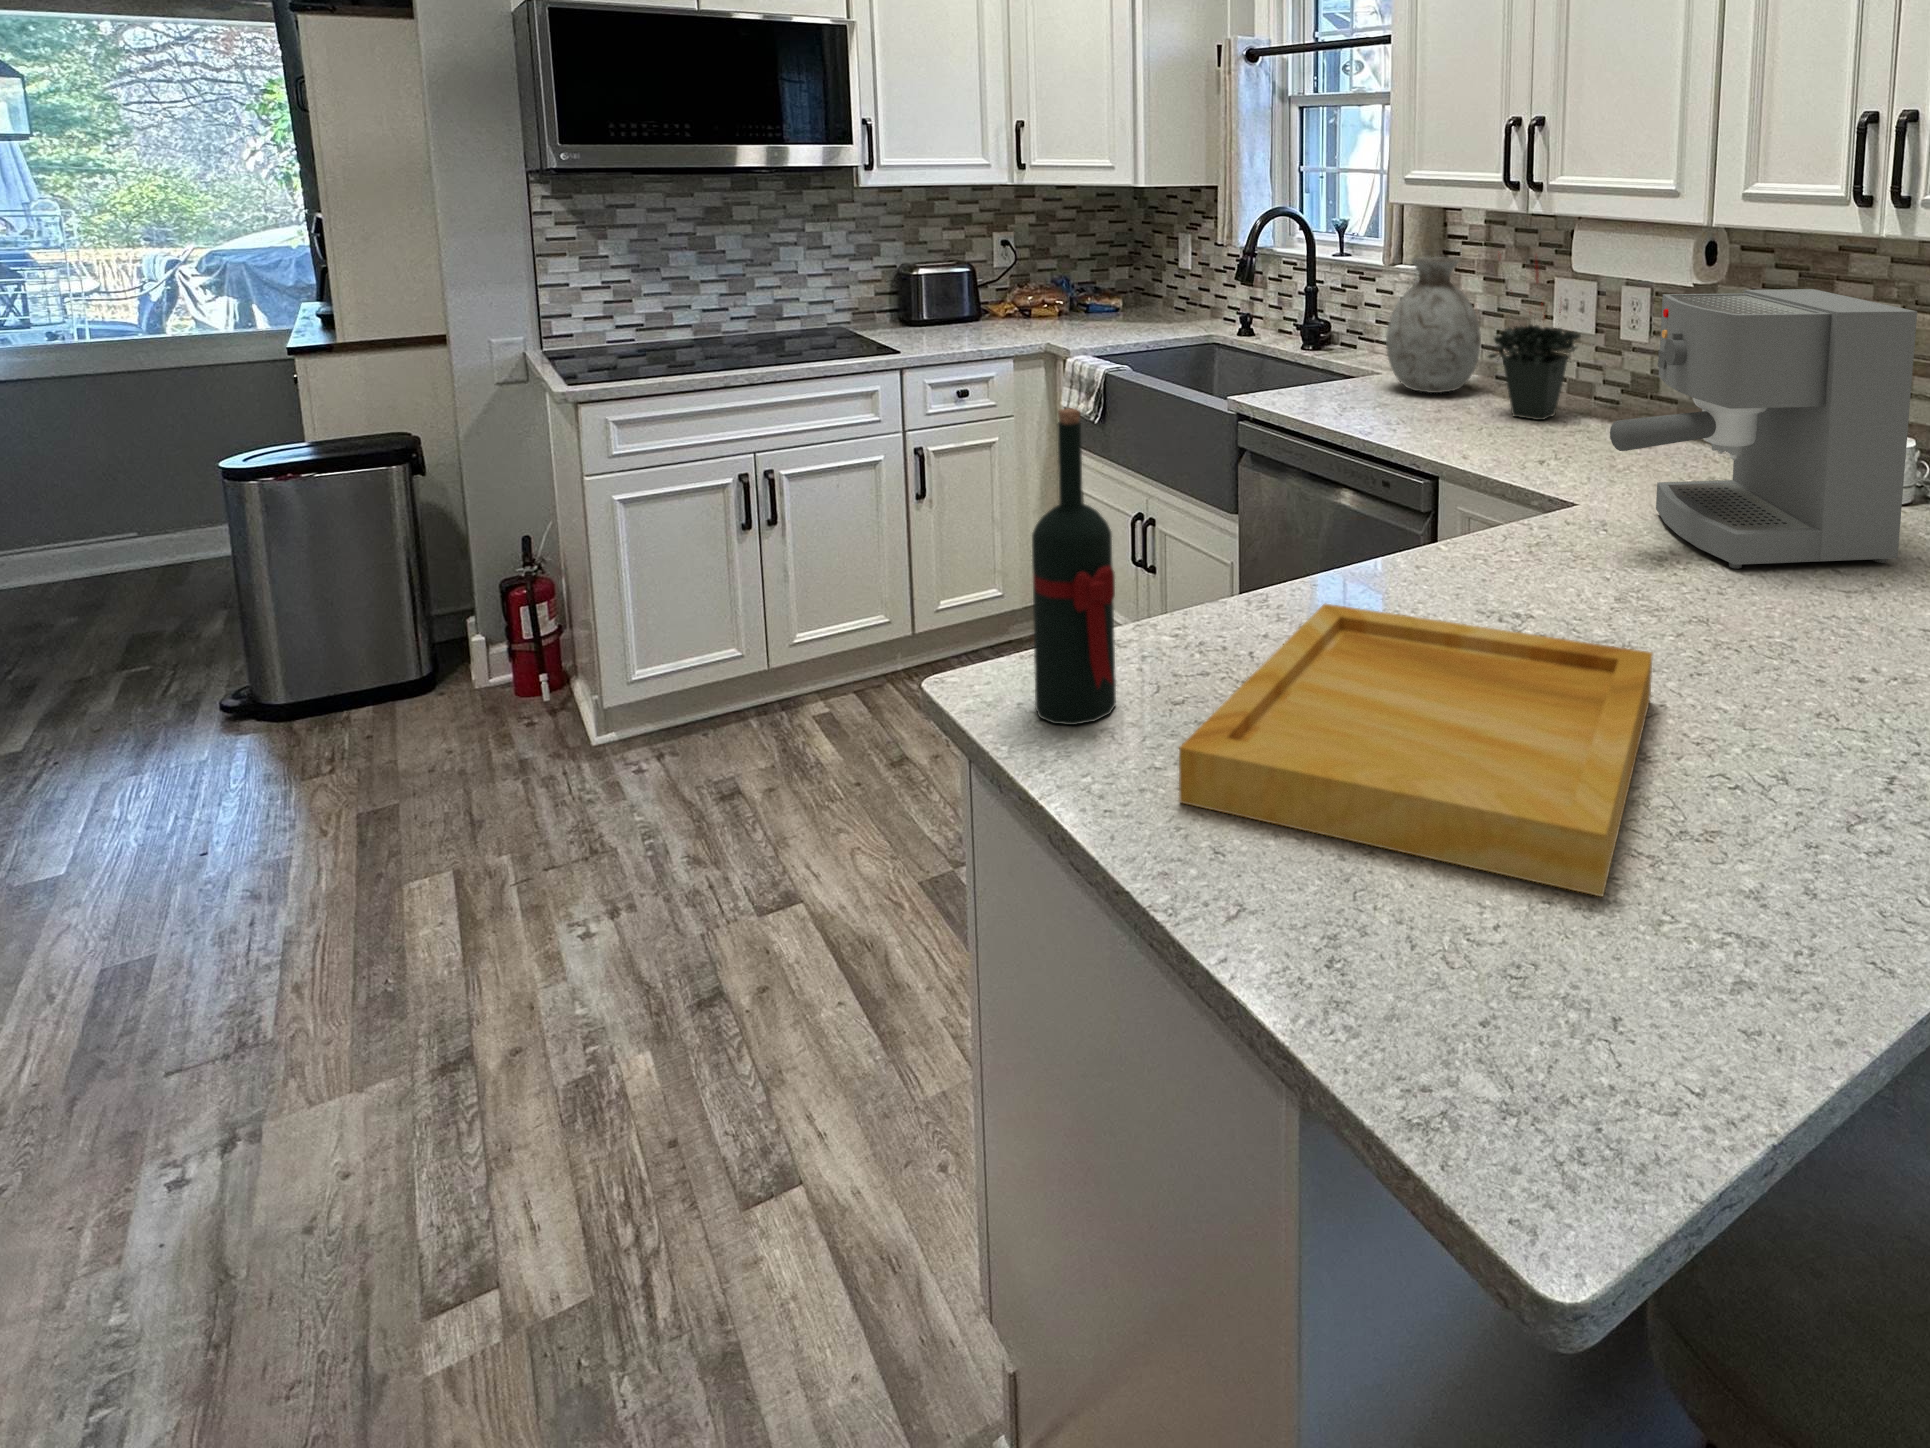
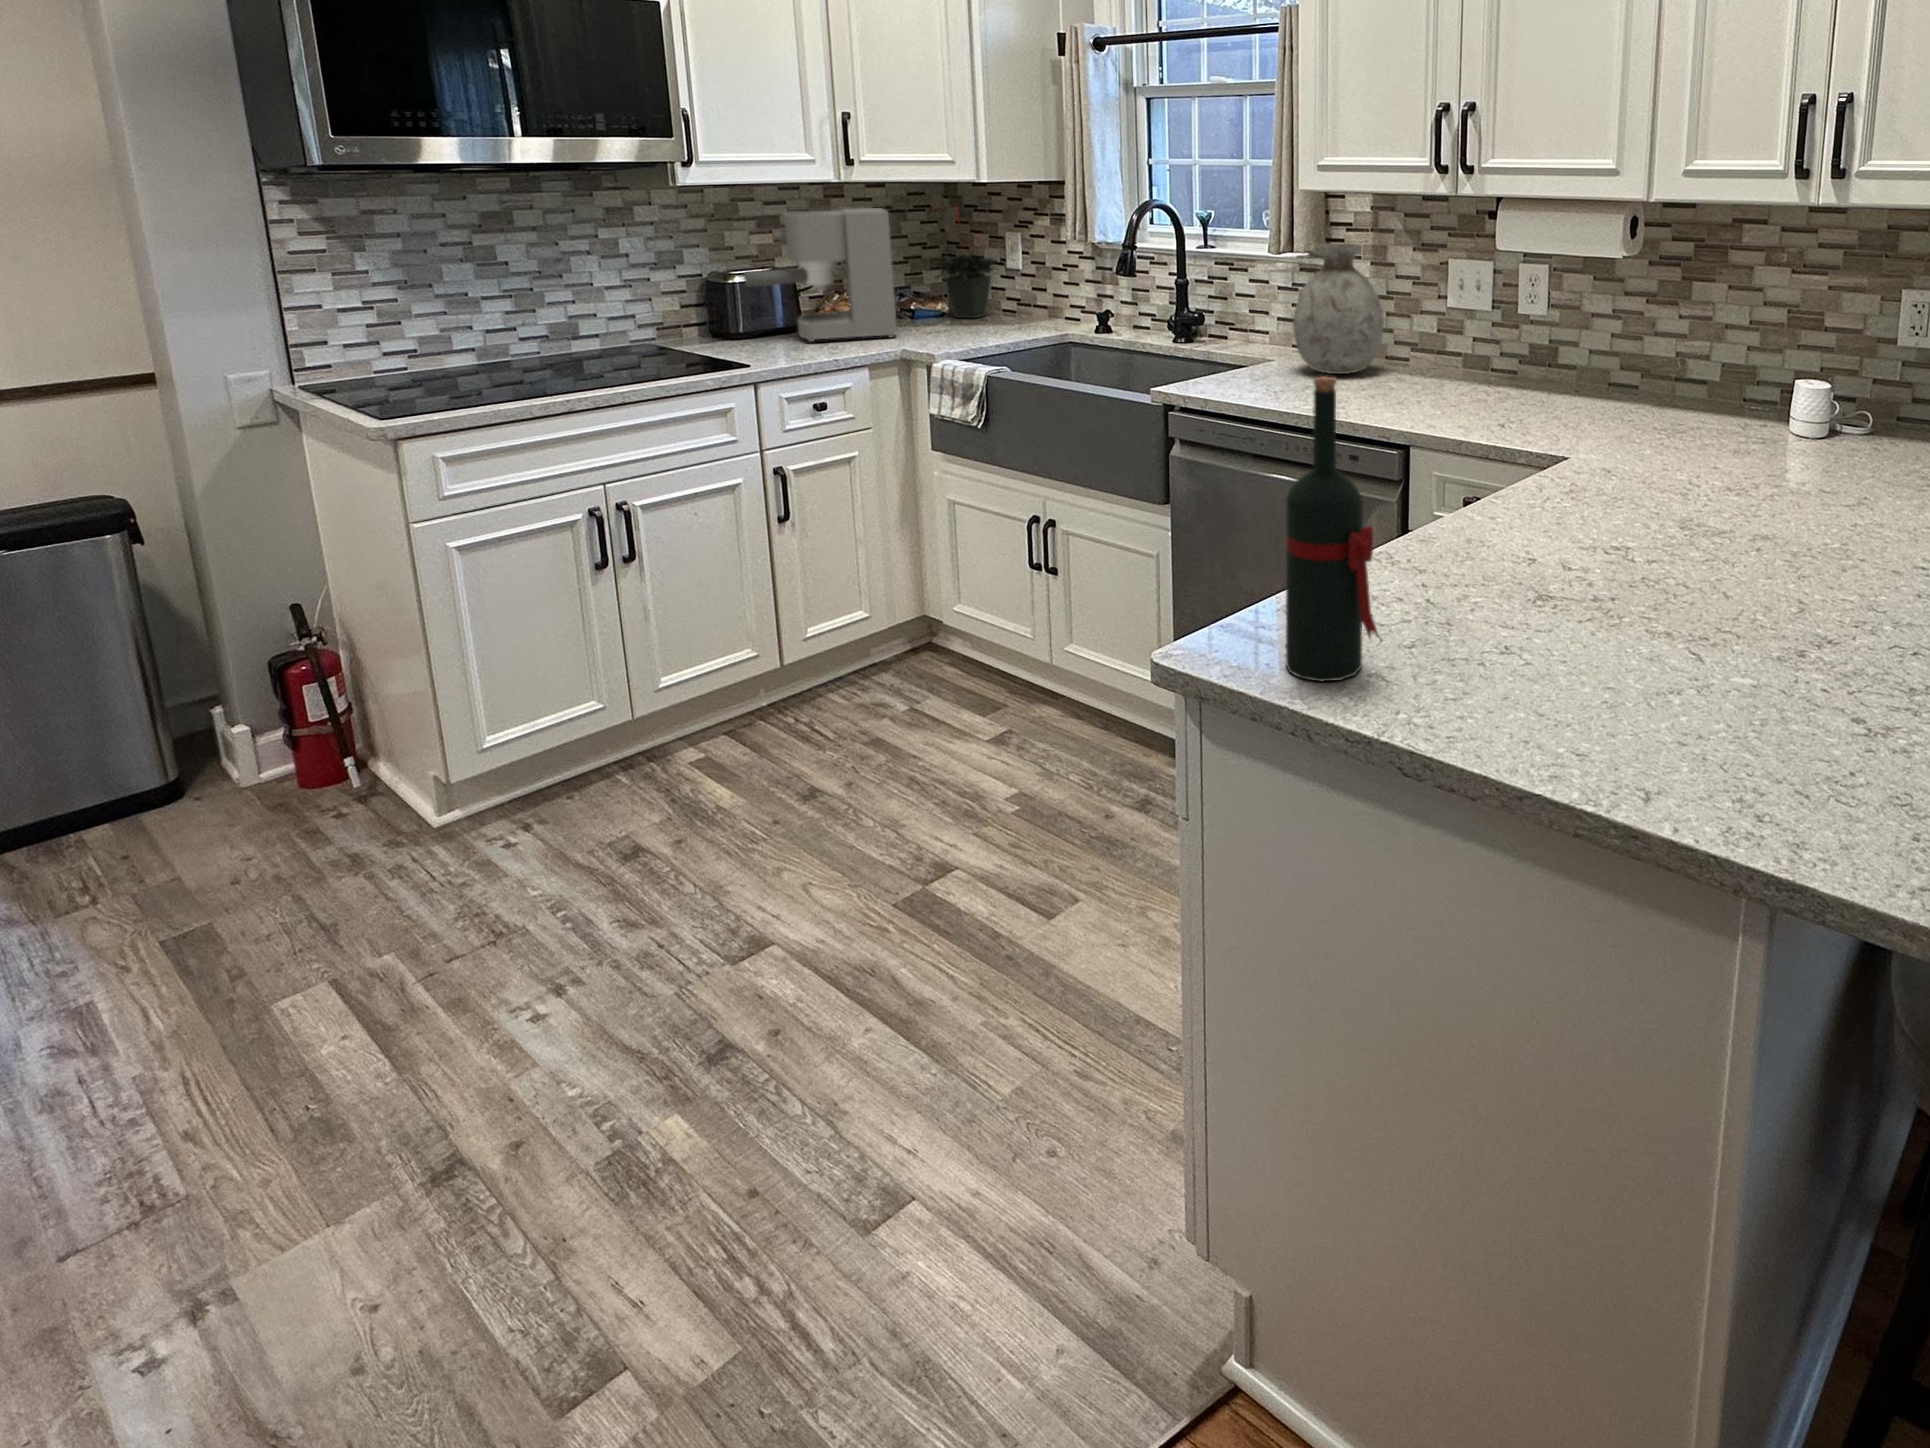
potted plant: present [1488,263,1580,420] -> present [936,209,997,318]
coffee maker: present [1610,289,1917,569] -> present [744,208,897,342]
tray: present [1179,603,1652,896] -> none [1484,552,1913,748]

